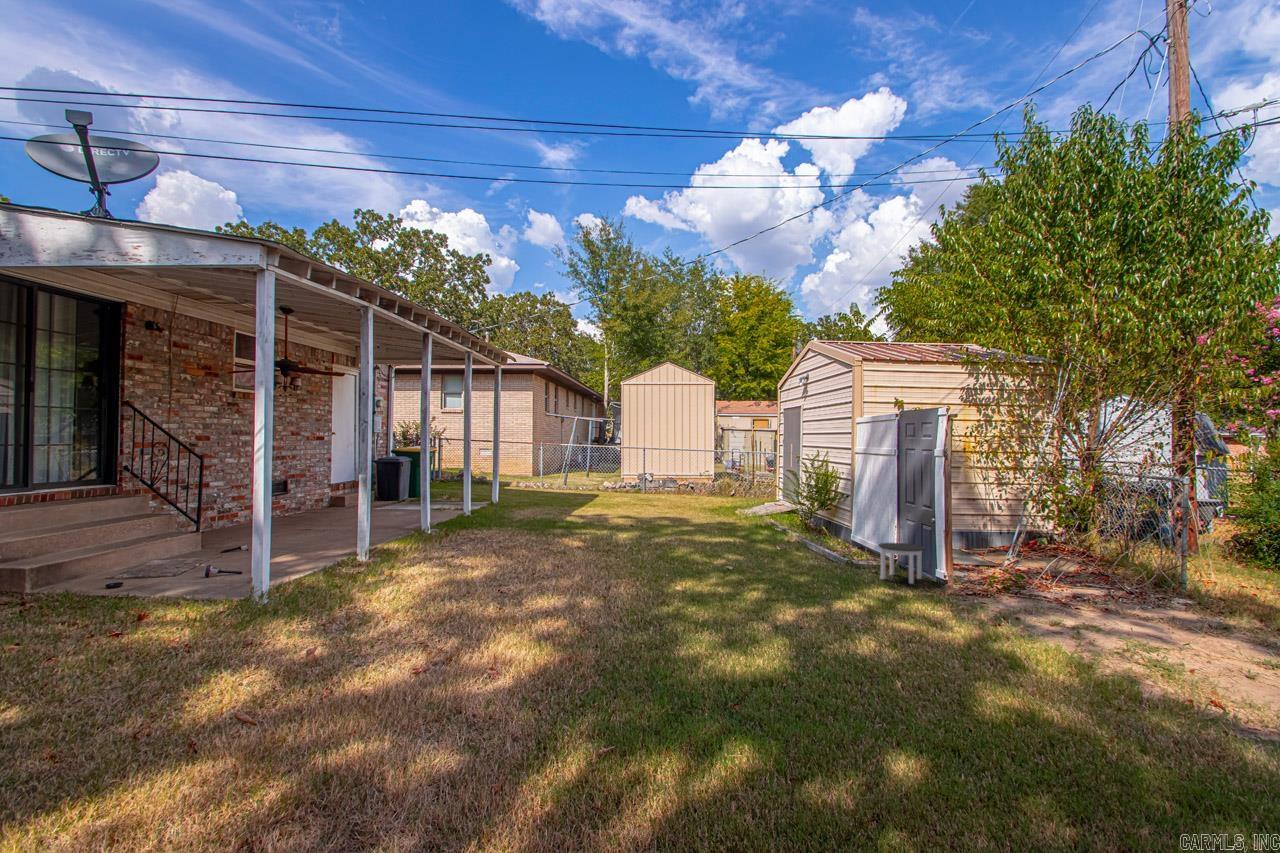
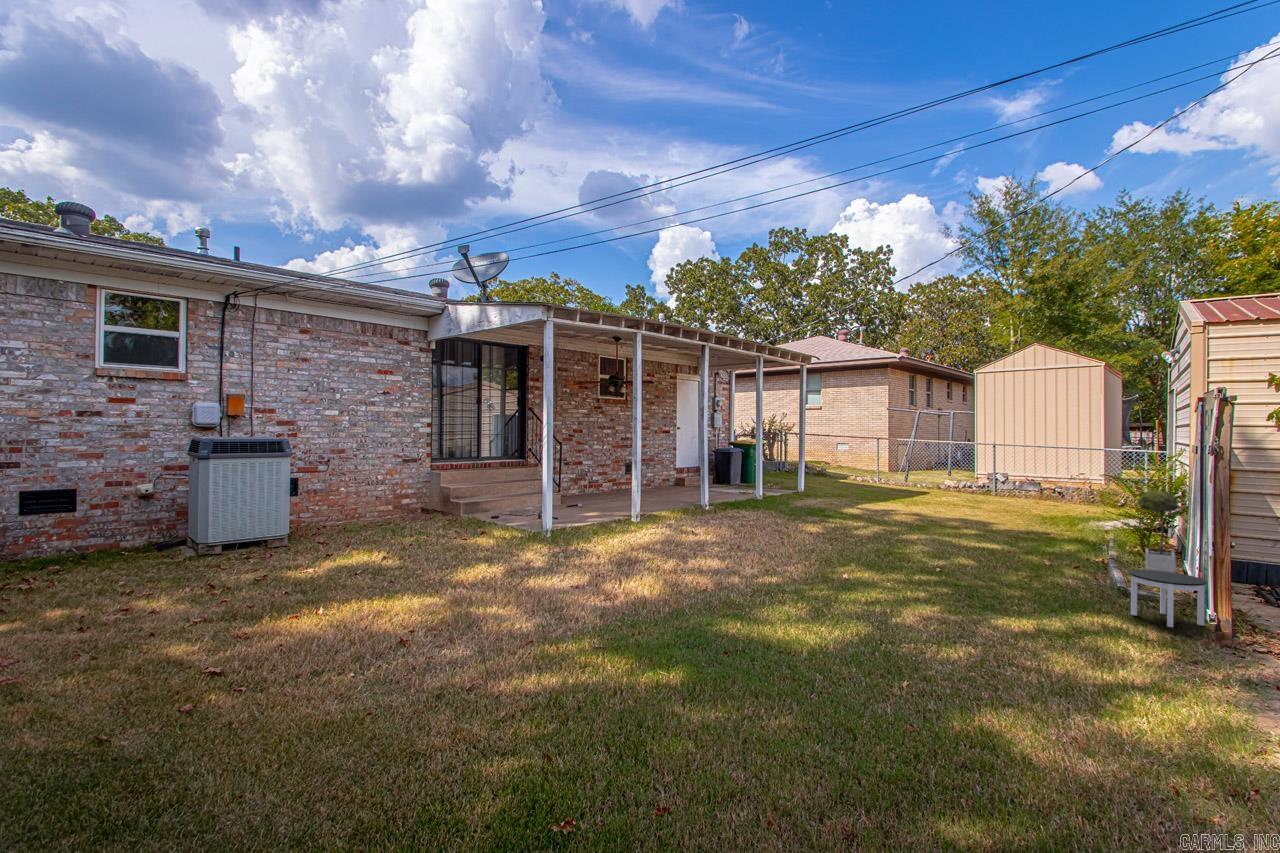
potted tree: none [822,482,849,545] -> present [1138,490,1181,573]

